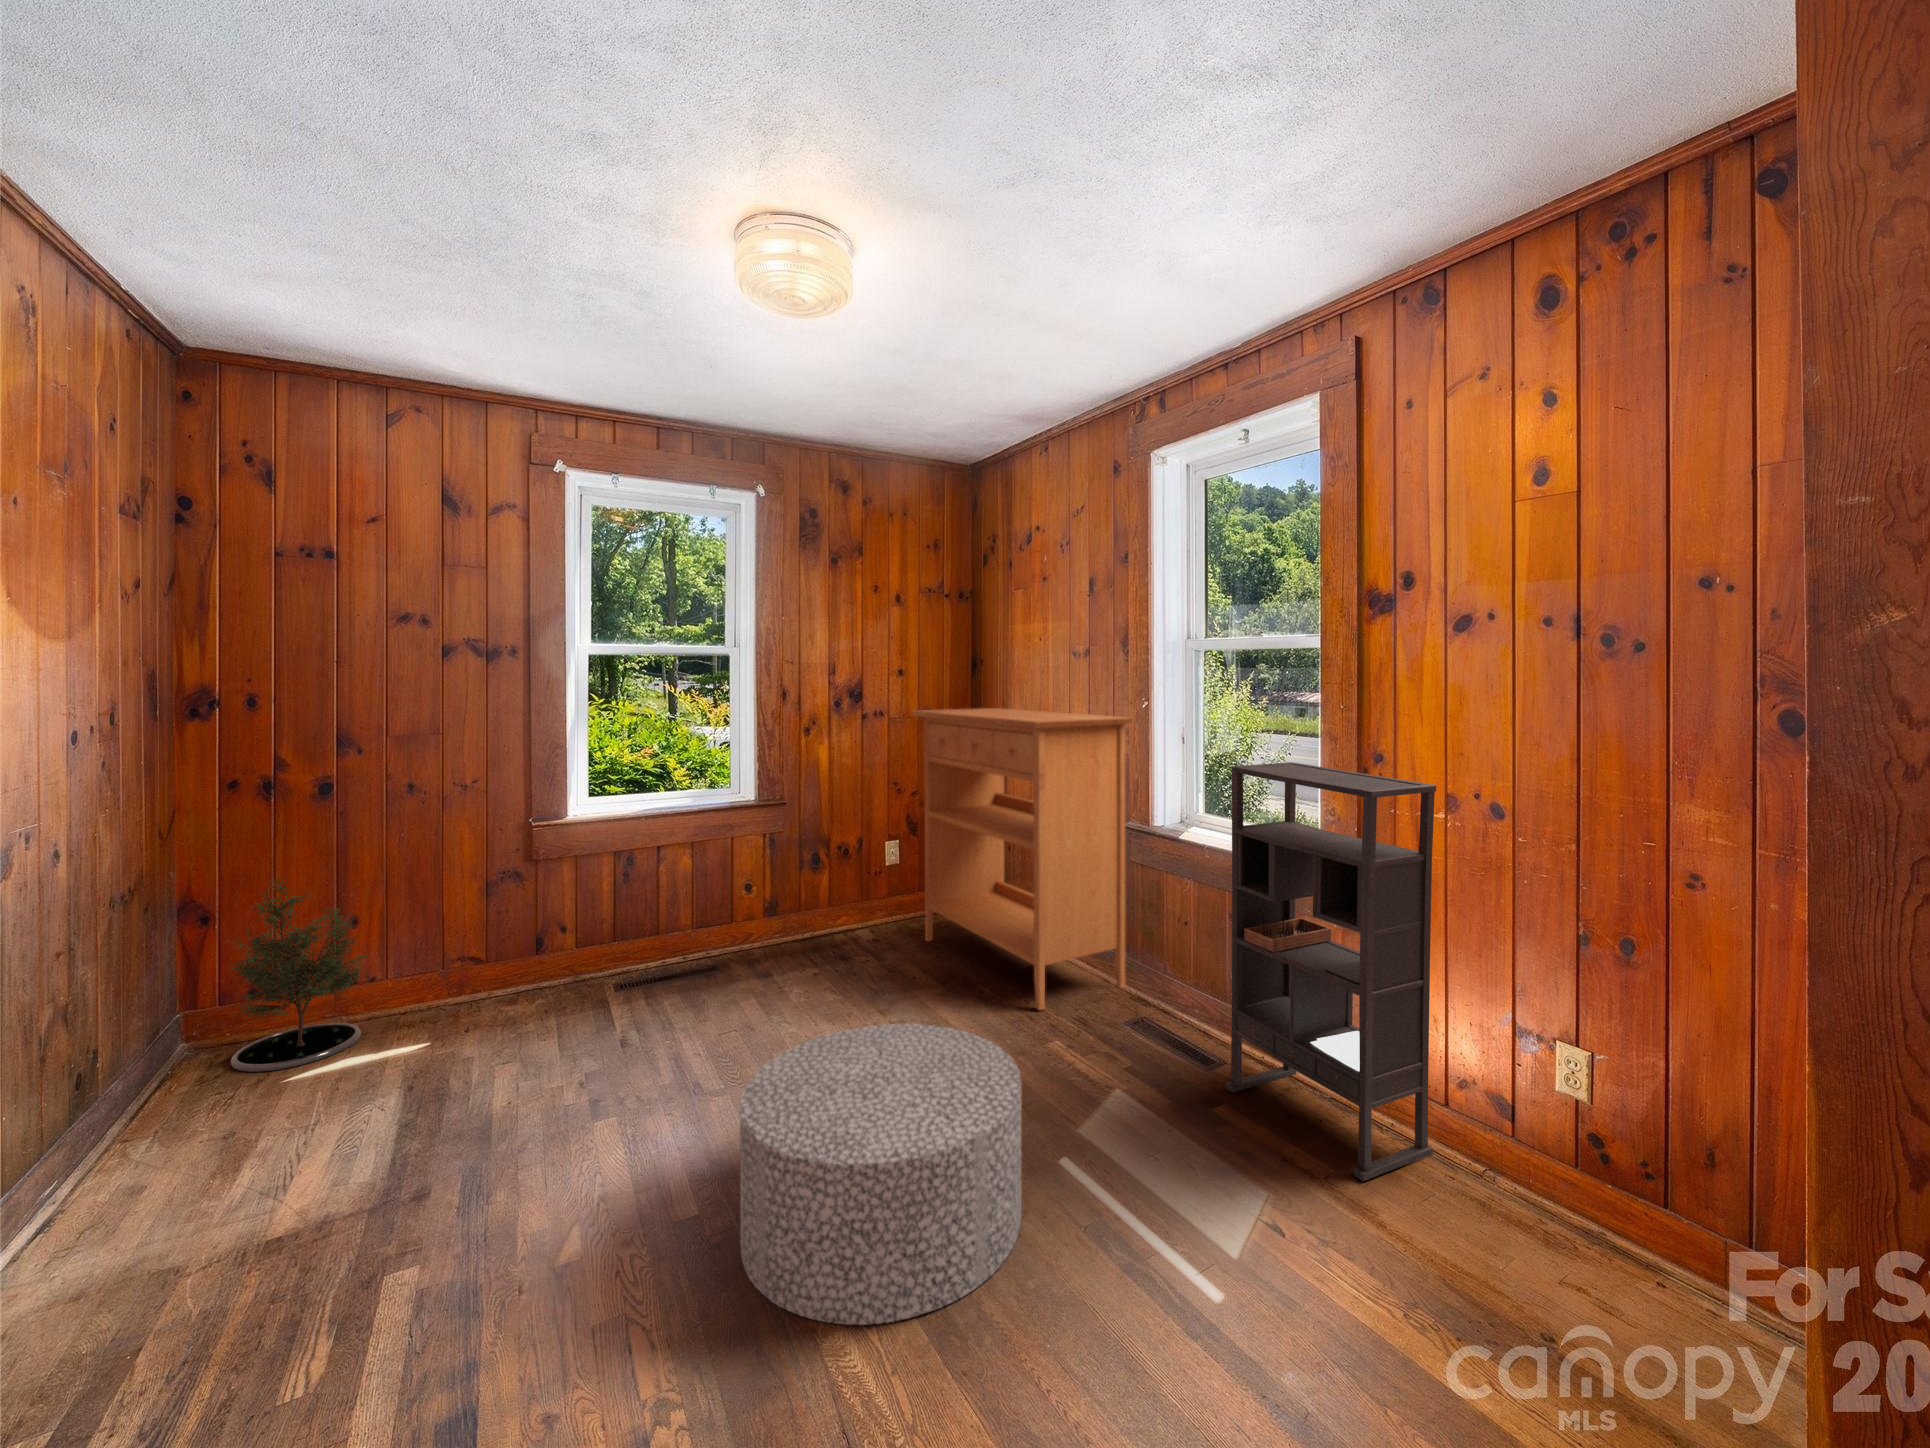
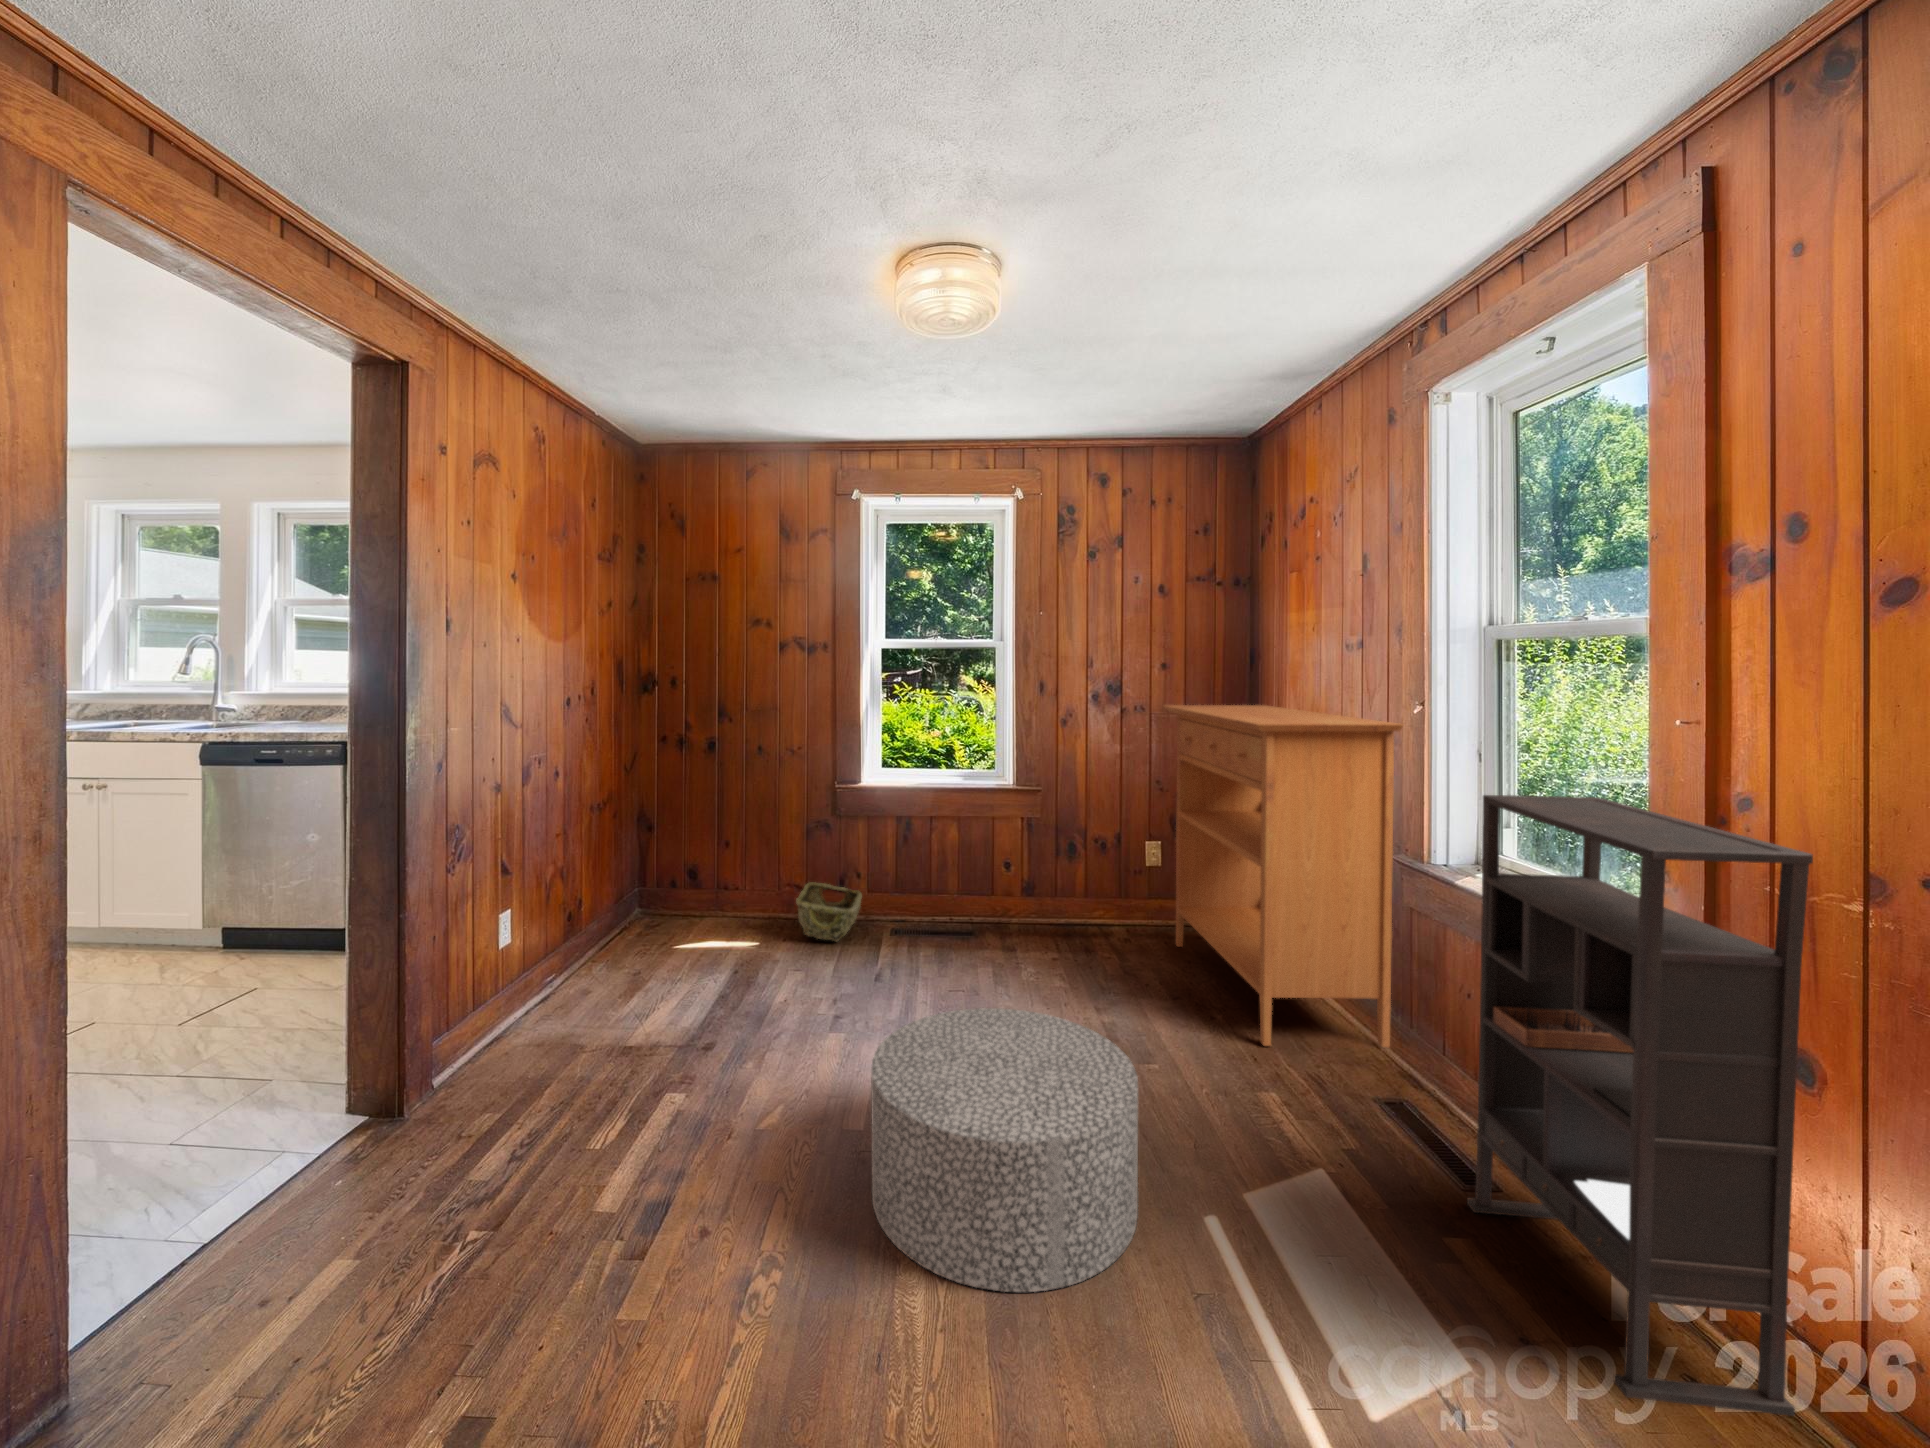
potted tree: present [227,878,369,1072] -> none [650,809,731,942]
woven basket: none [487,947,576,1016] -> present [796,882,862,942]

